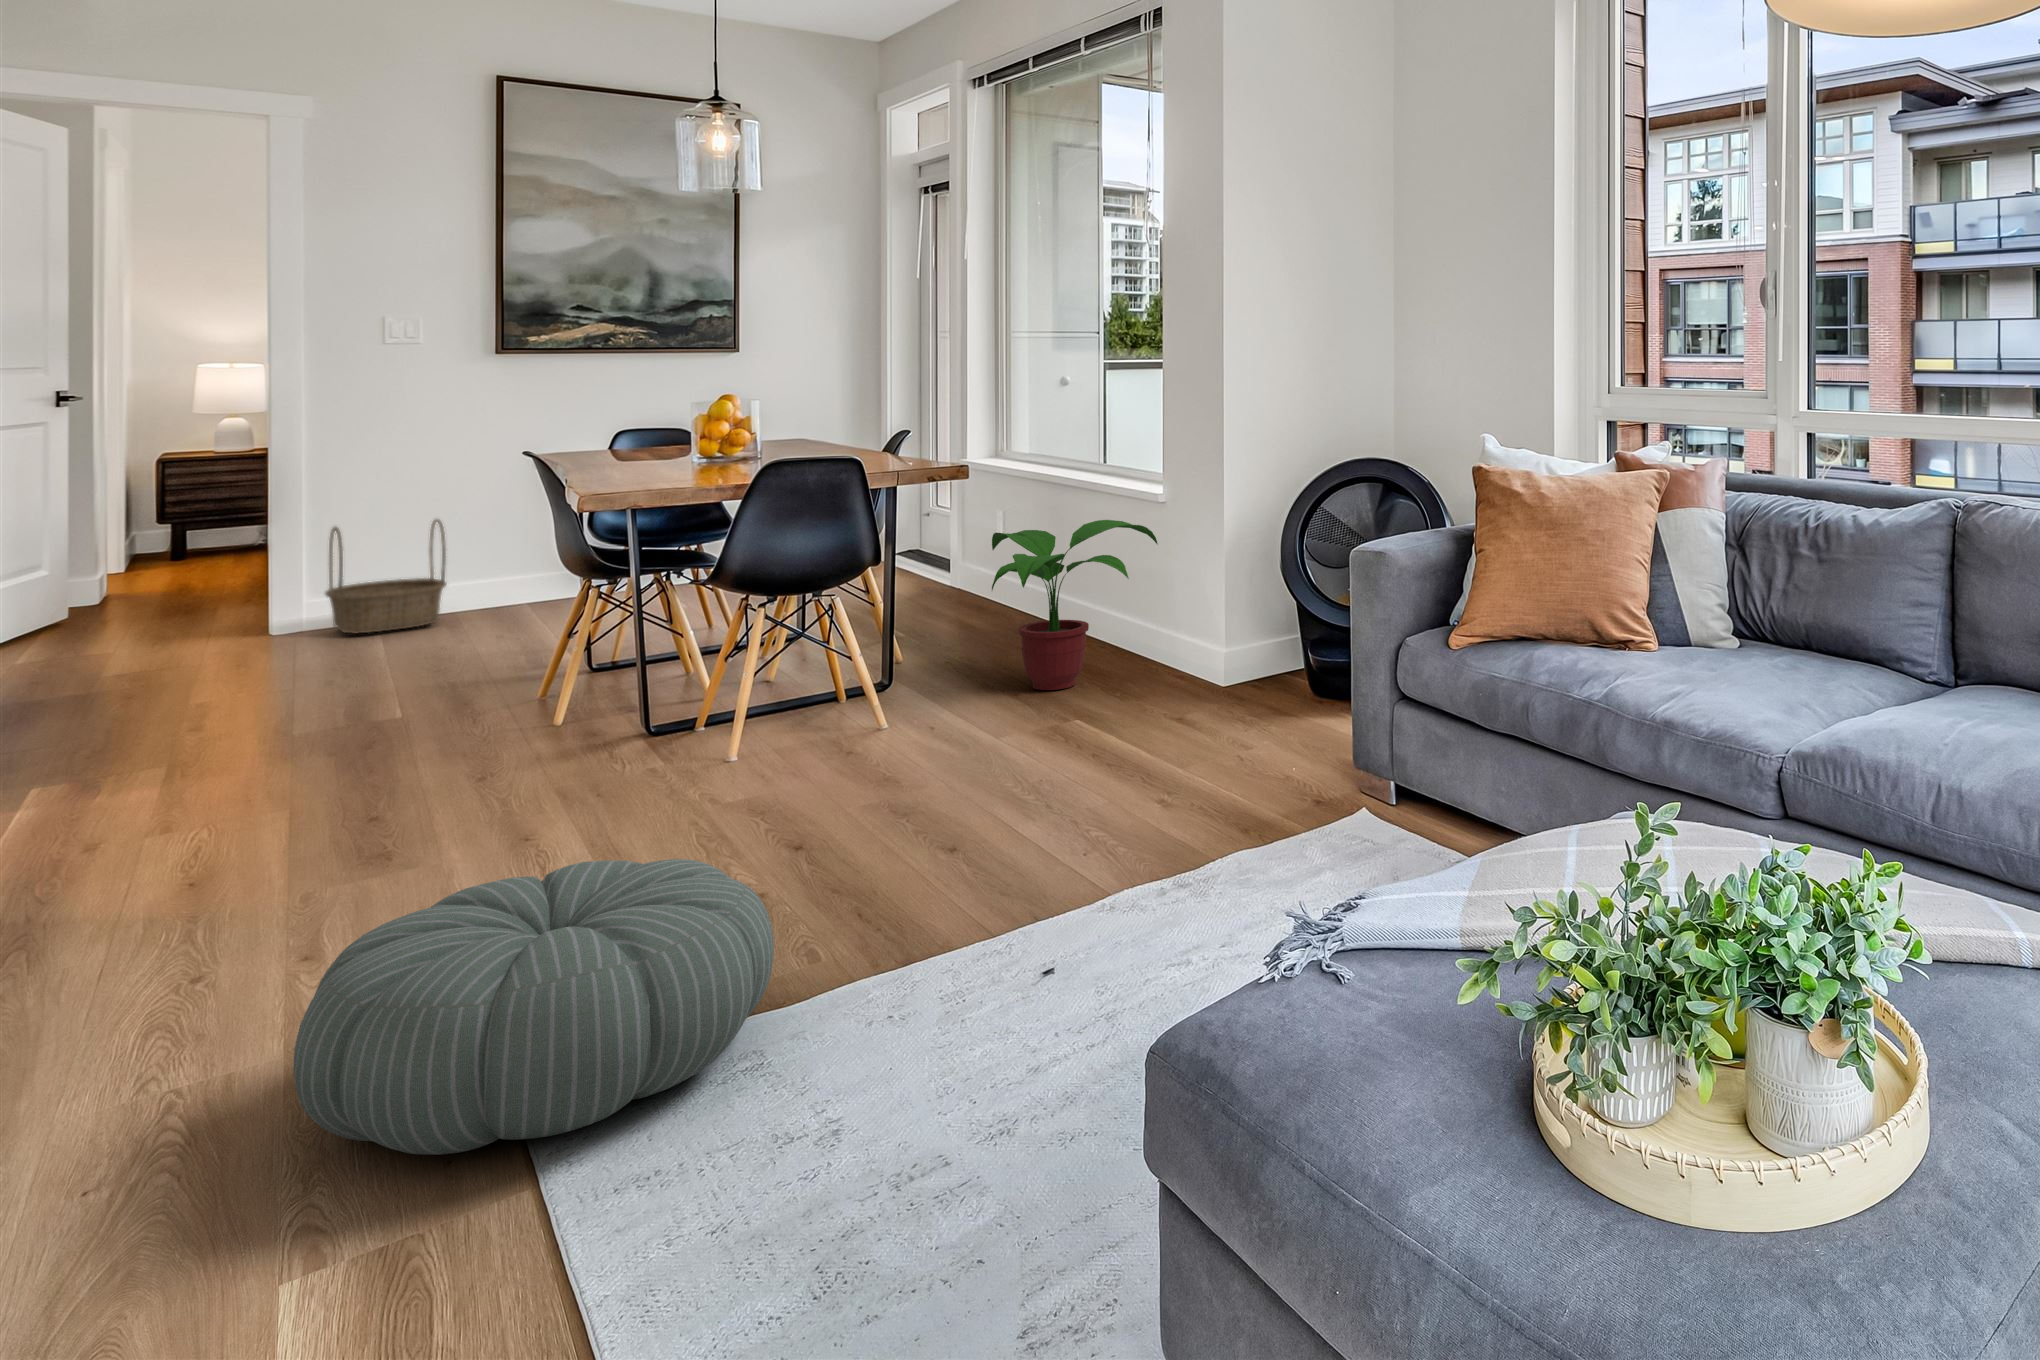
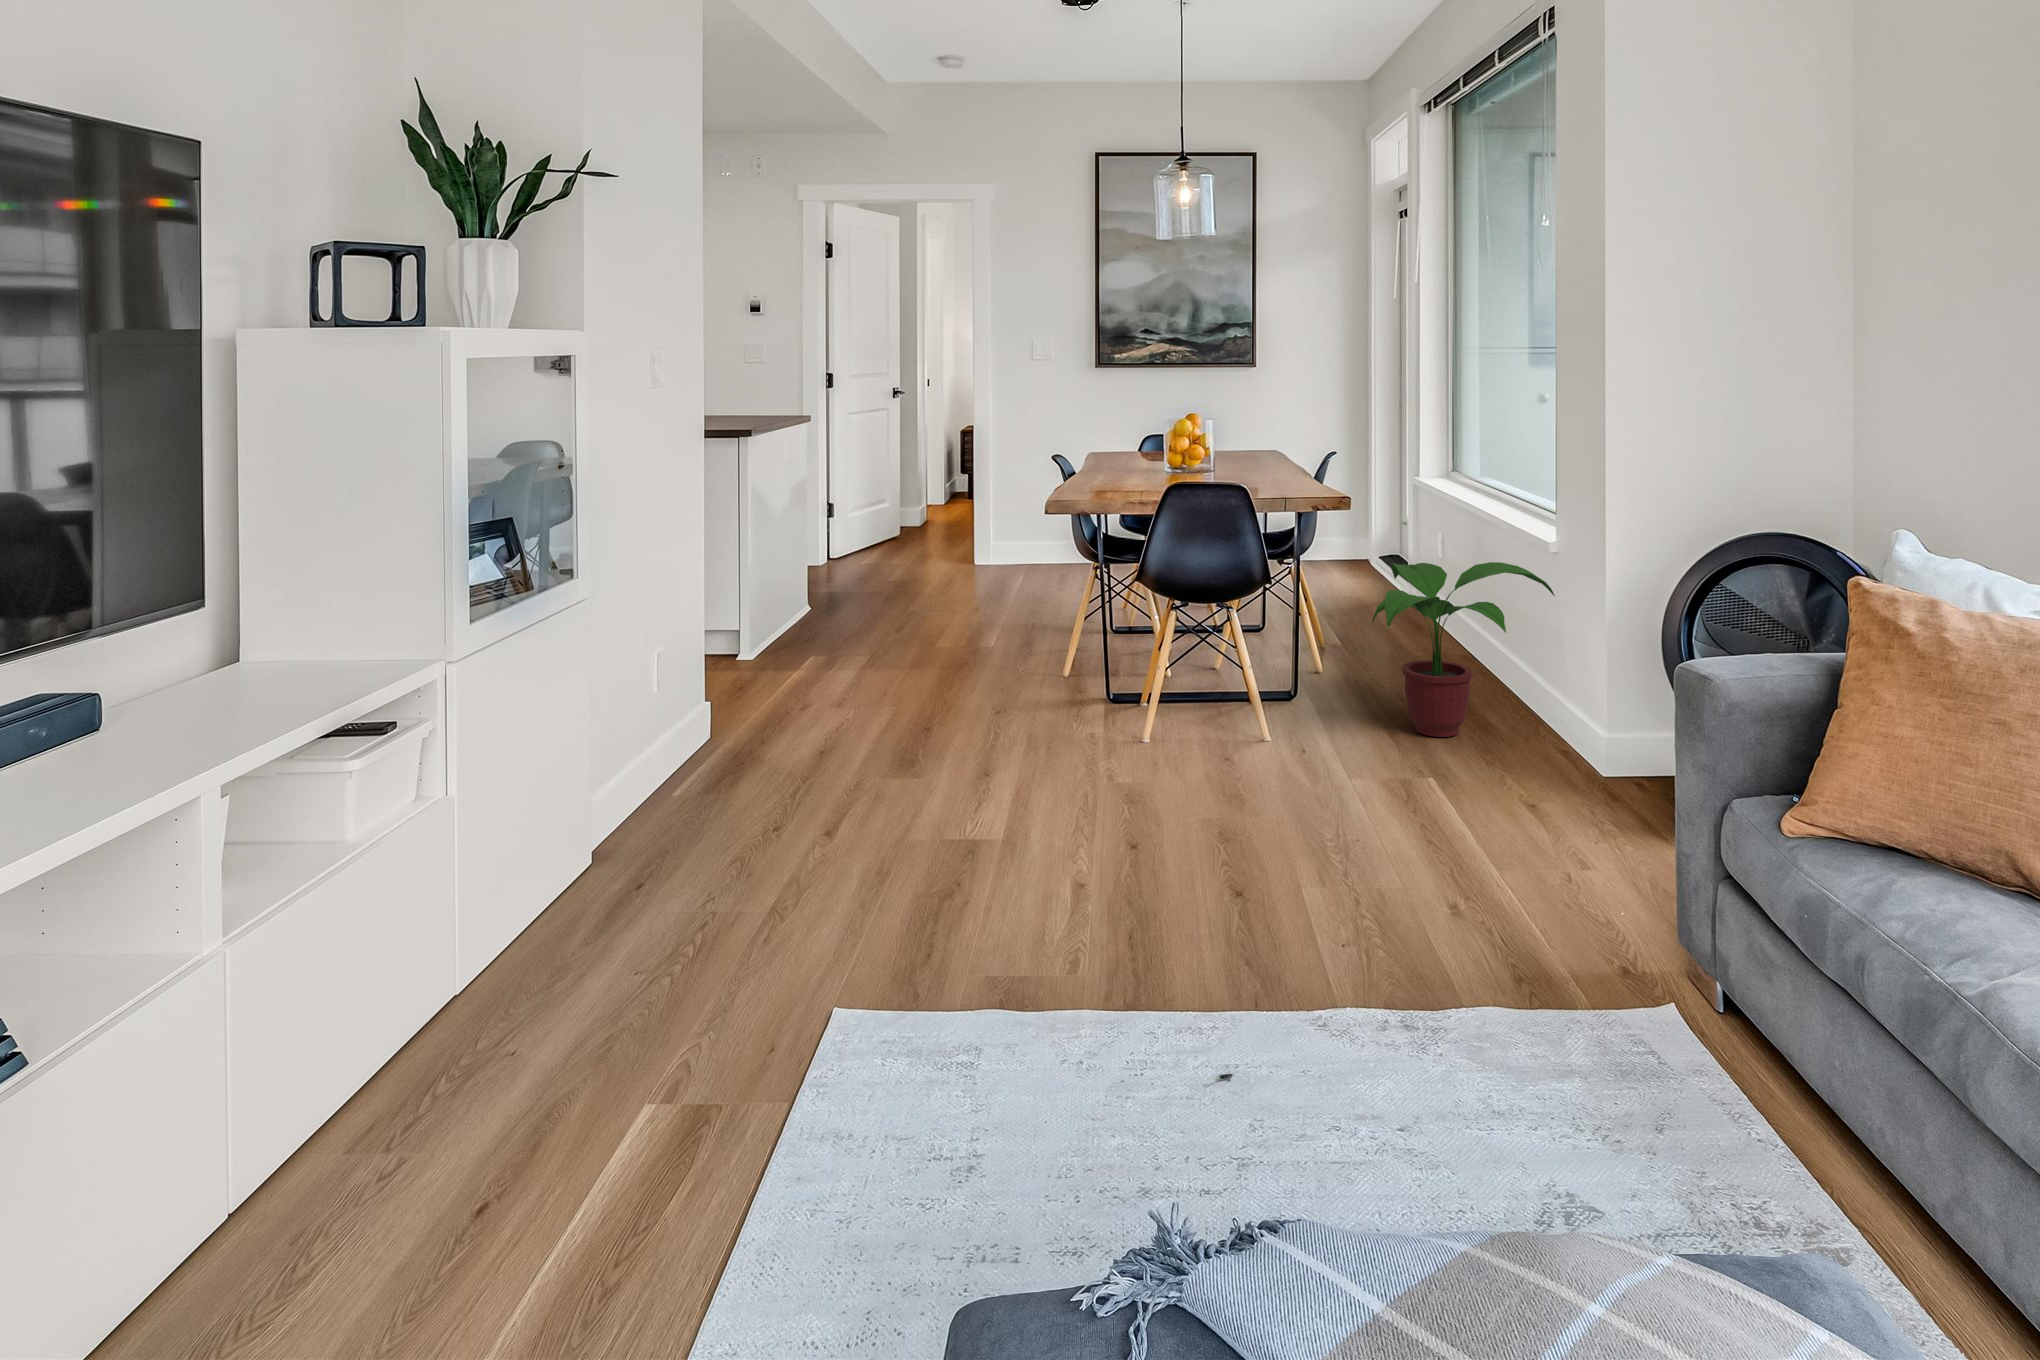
basket: present [325,519,446,633] -> none [987,493,1057,575]
pouf: present [294,859,774,1155] -> none [611,845,961,1108]

